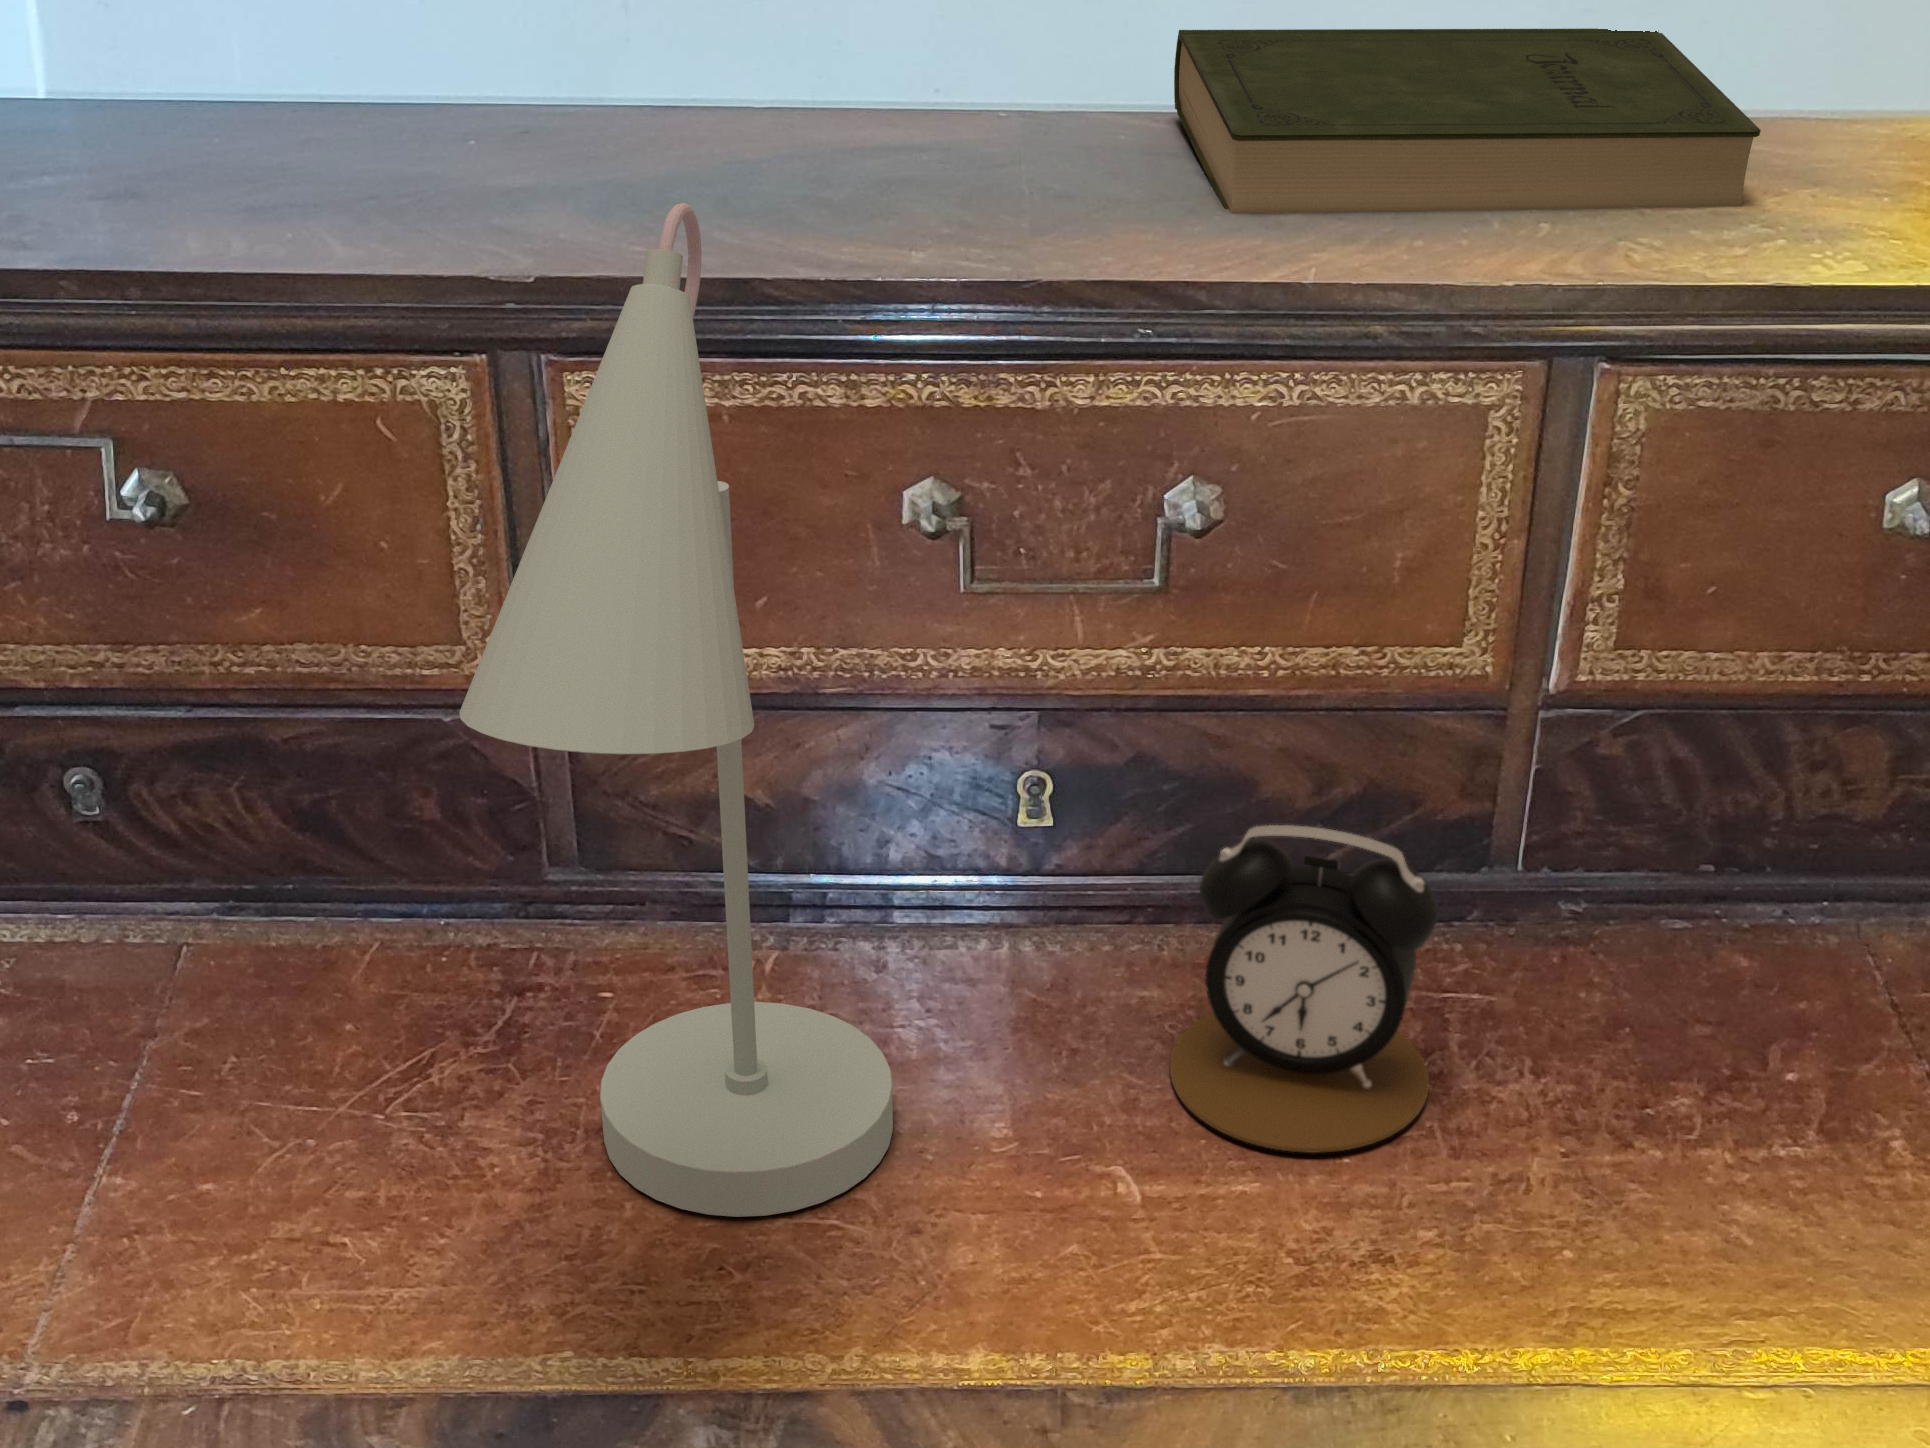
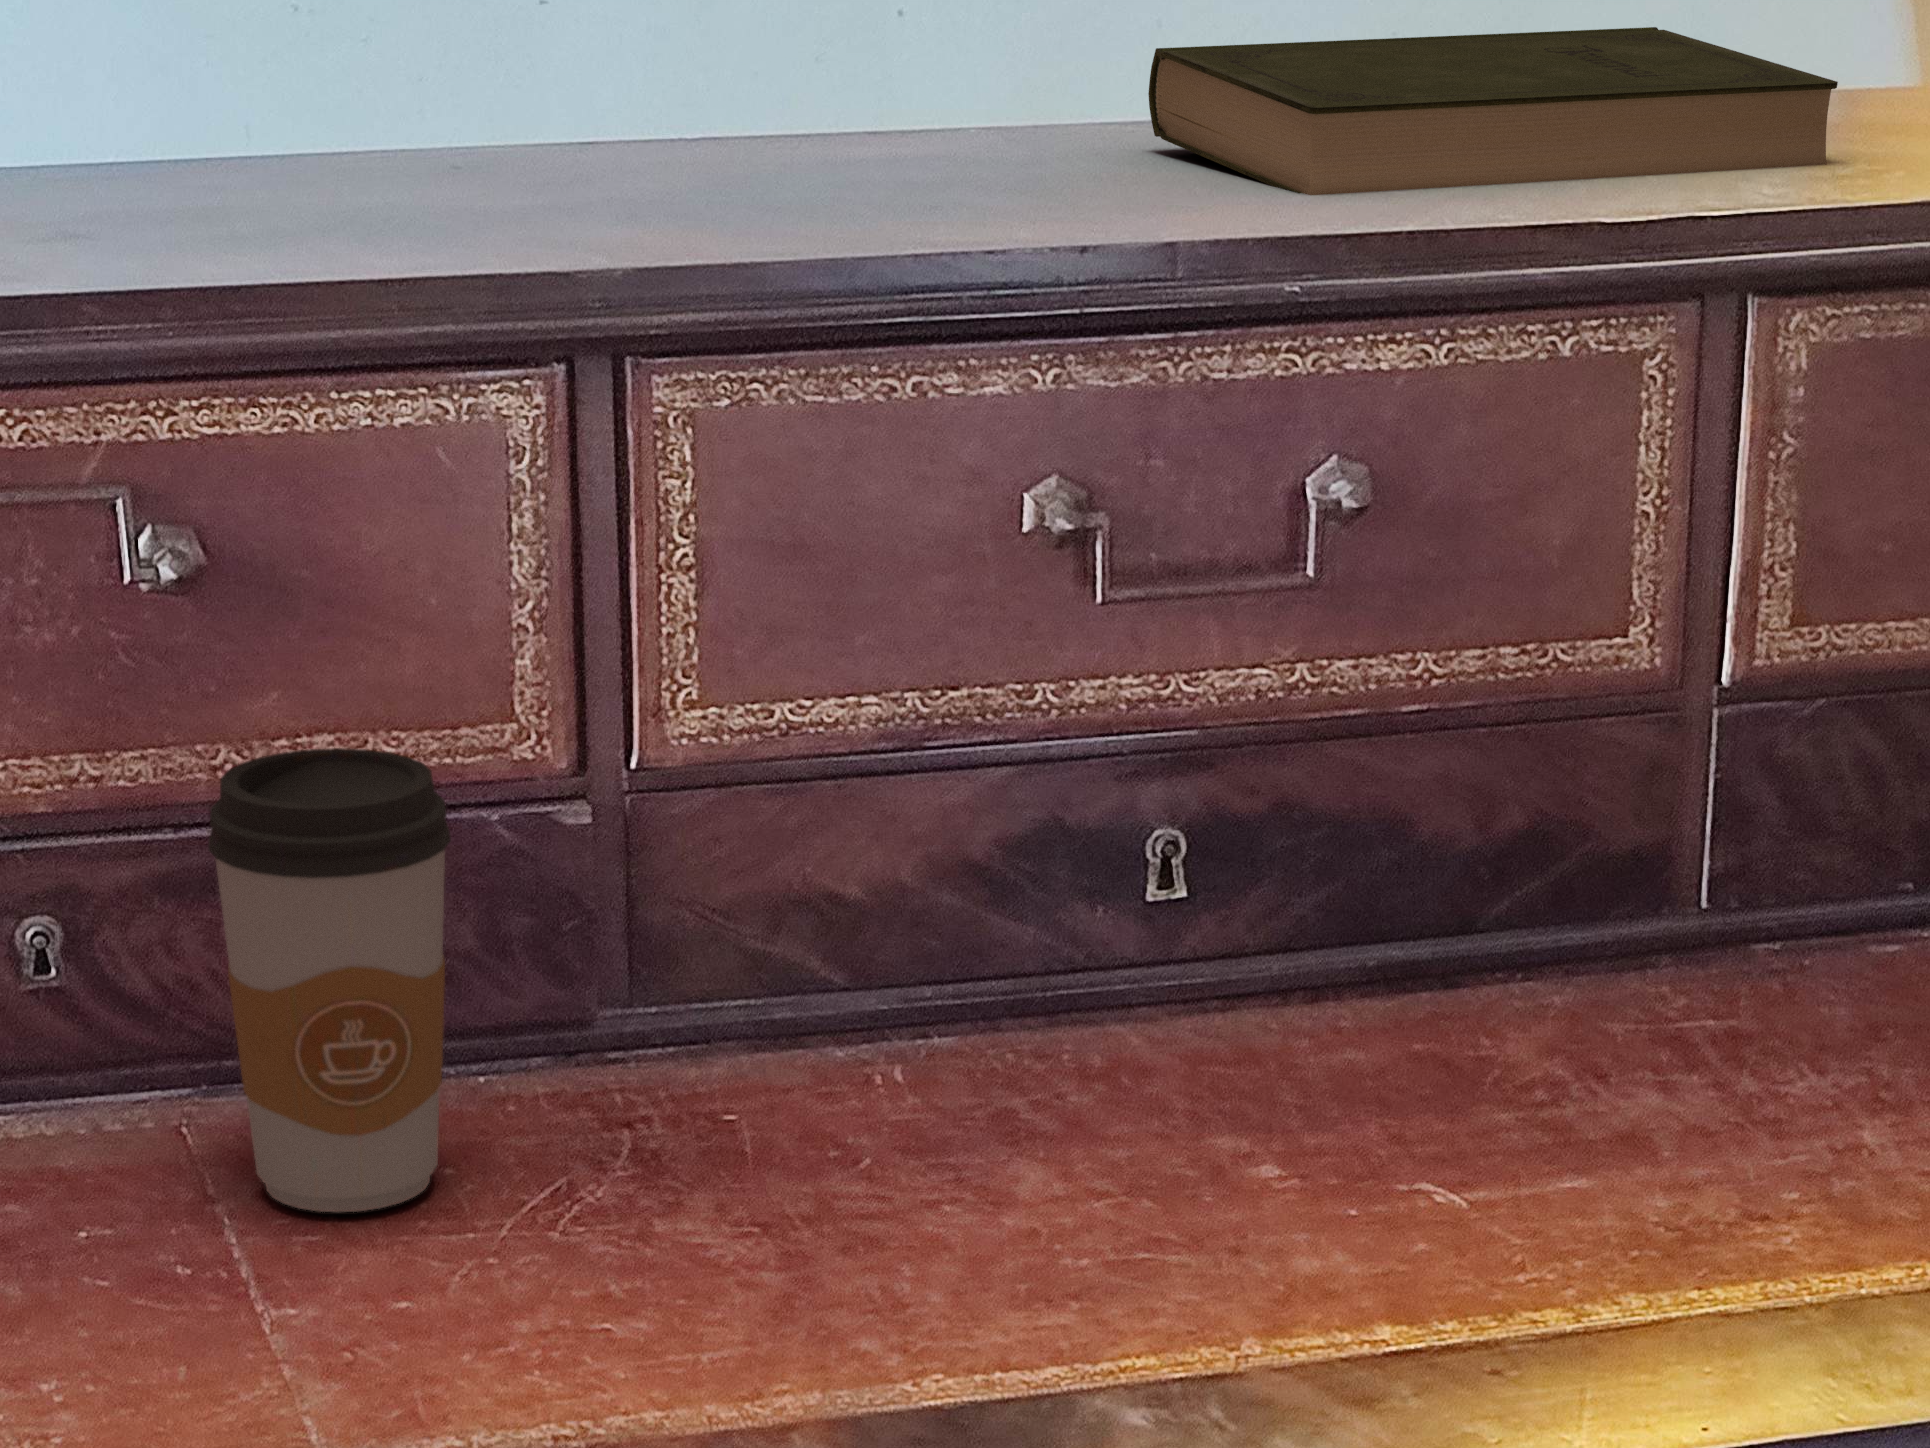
desk lamp: present [460,203,893,1217] -> none [819,70,1169,1259]
coffee cup: none [106,692,331,1072] -> present [208,748,451,1212]
alarm clock: present [1170,825,1438,1153] -> none [1425,781,1727,1146]

